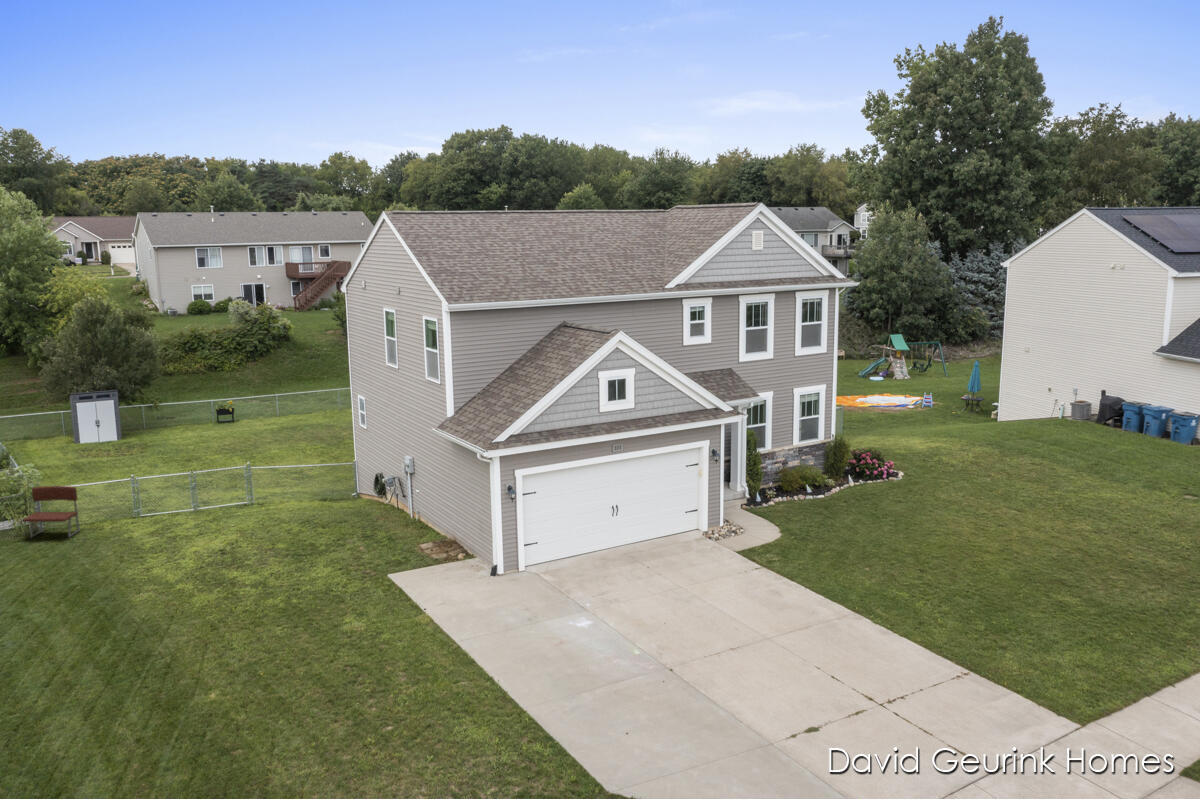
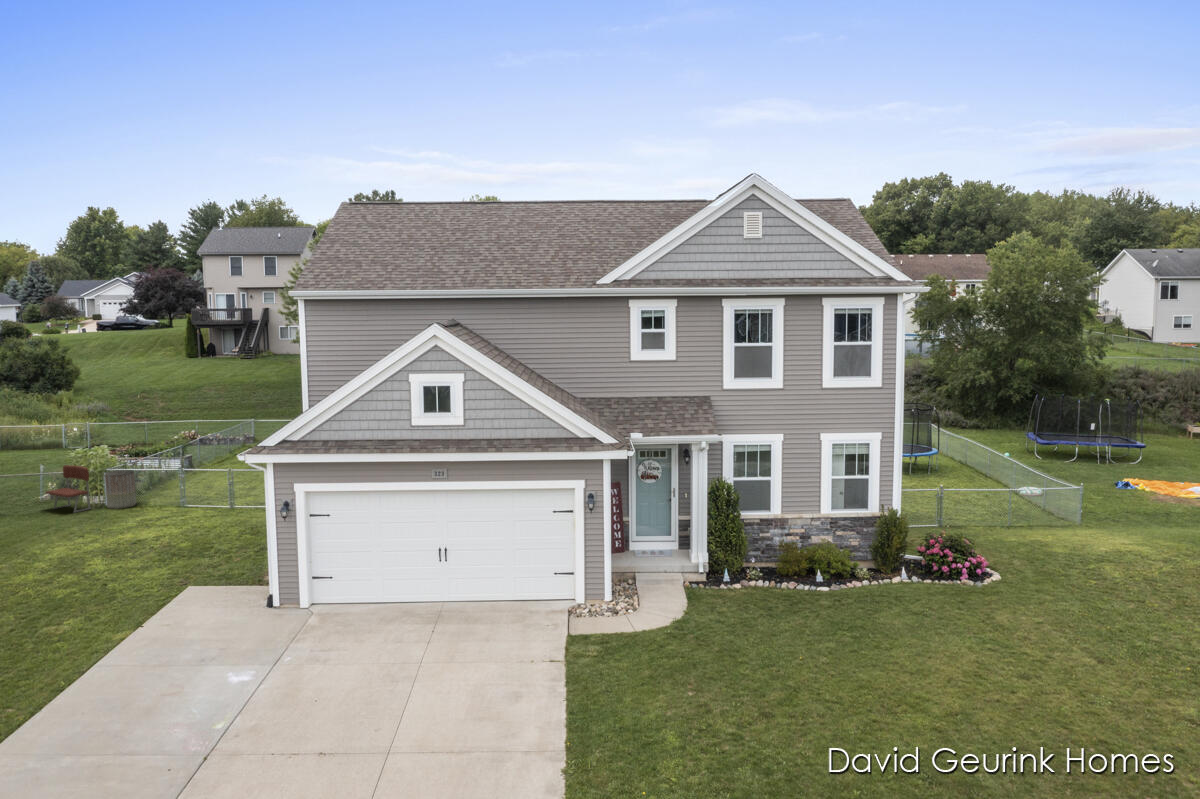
trash can: none [89,483,125,527] -> present [105,470,136,509]

